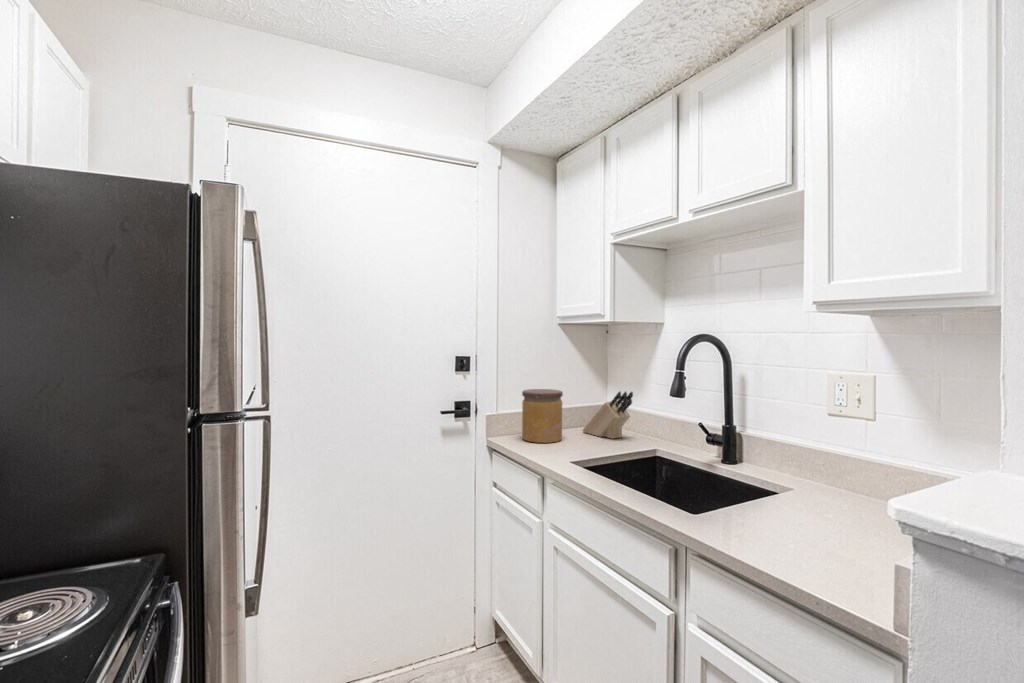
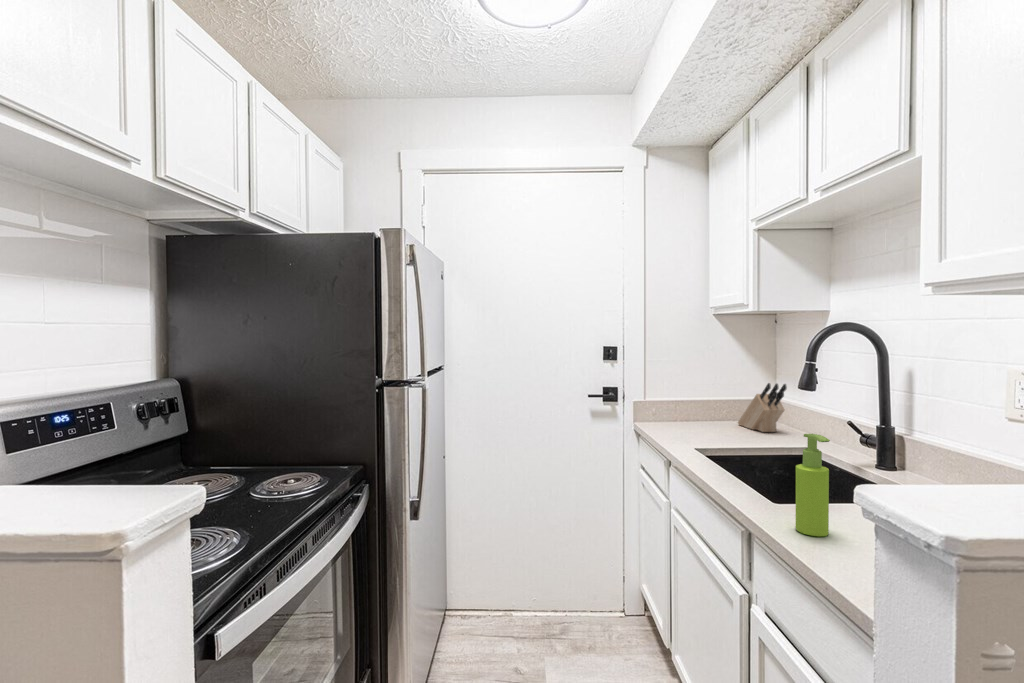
jar: present [522,389,563,443] -> none [667,379,708,431]
soap dispenser: none [763,450,803,558] -> present [795,434,830,536]

